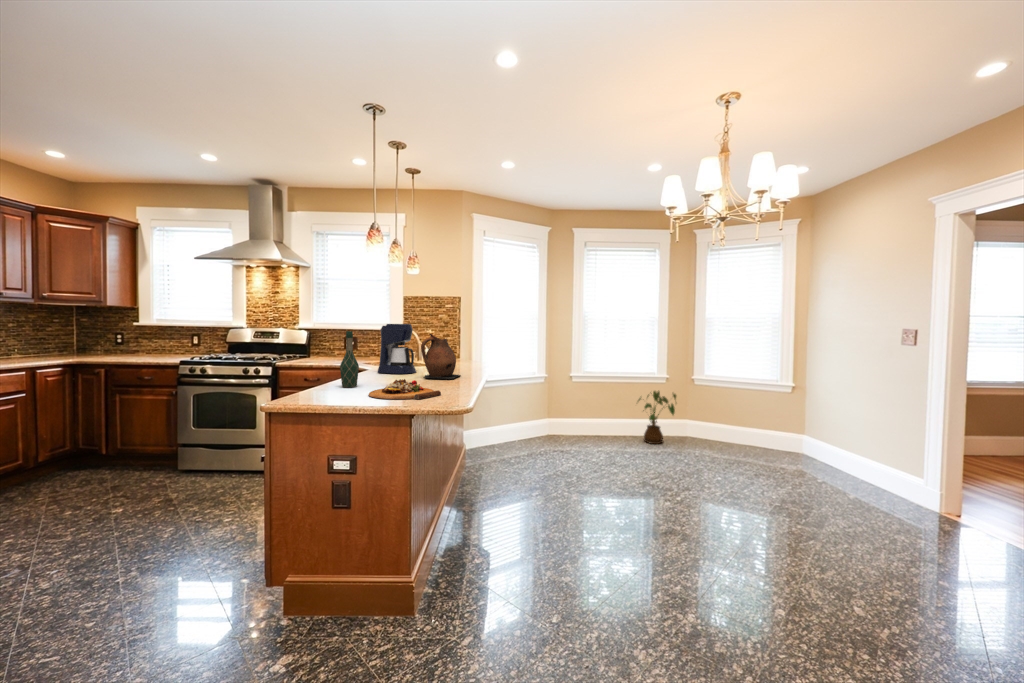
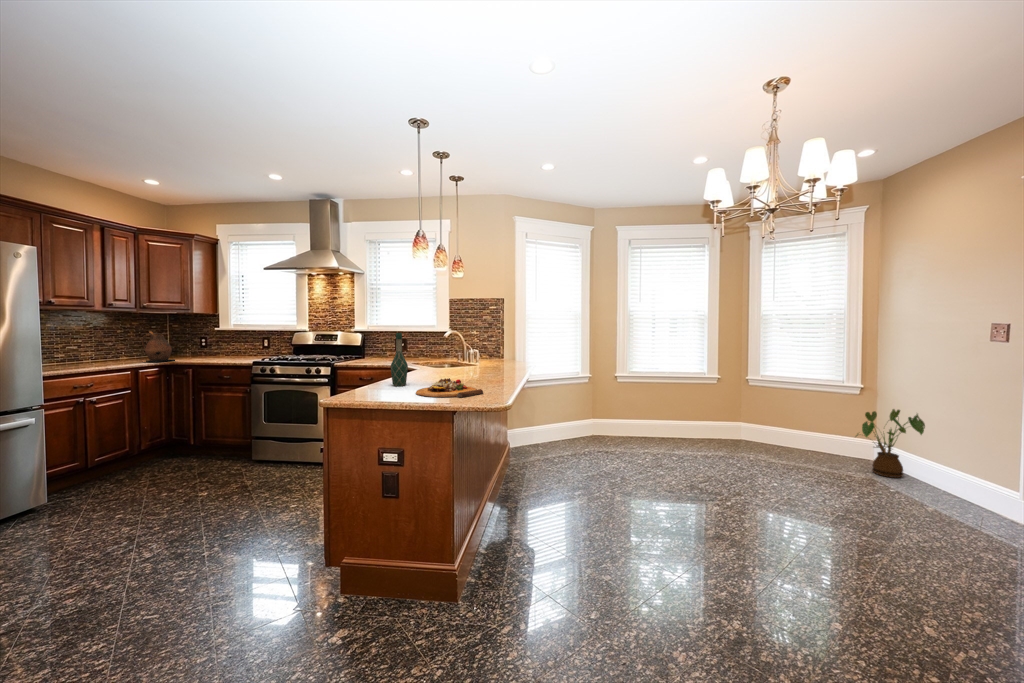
coffee maker: present [378,324,416,374] -> none [427,325,464,374]
ceramic pitcher: present [421,334,461,379] -> present [141,331,174,362]
house plant: present [638,391,676,444] -> present [856,409,925,478]

